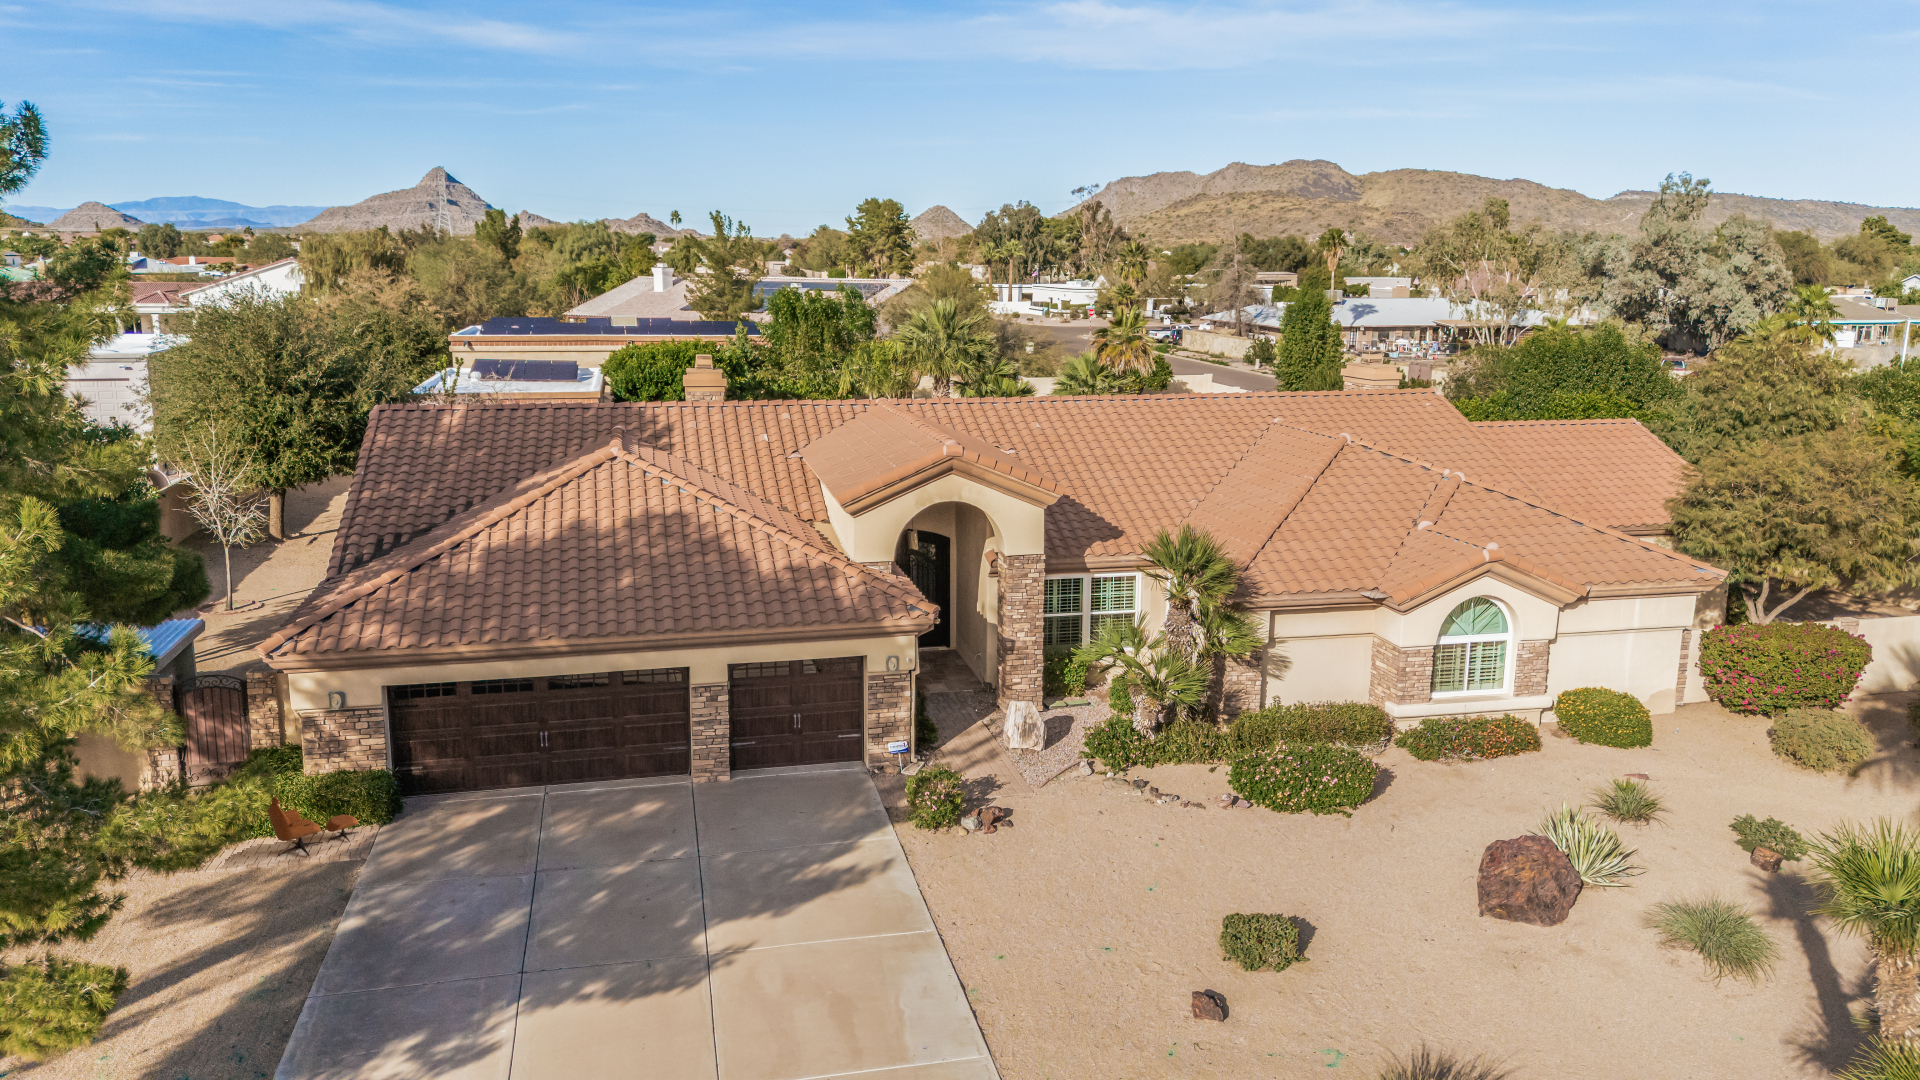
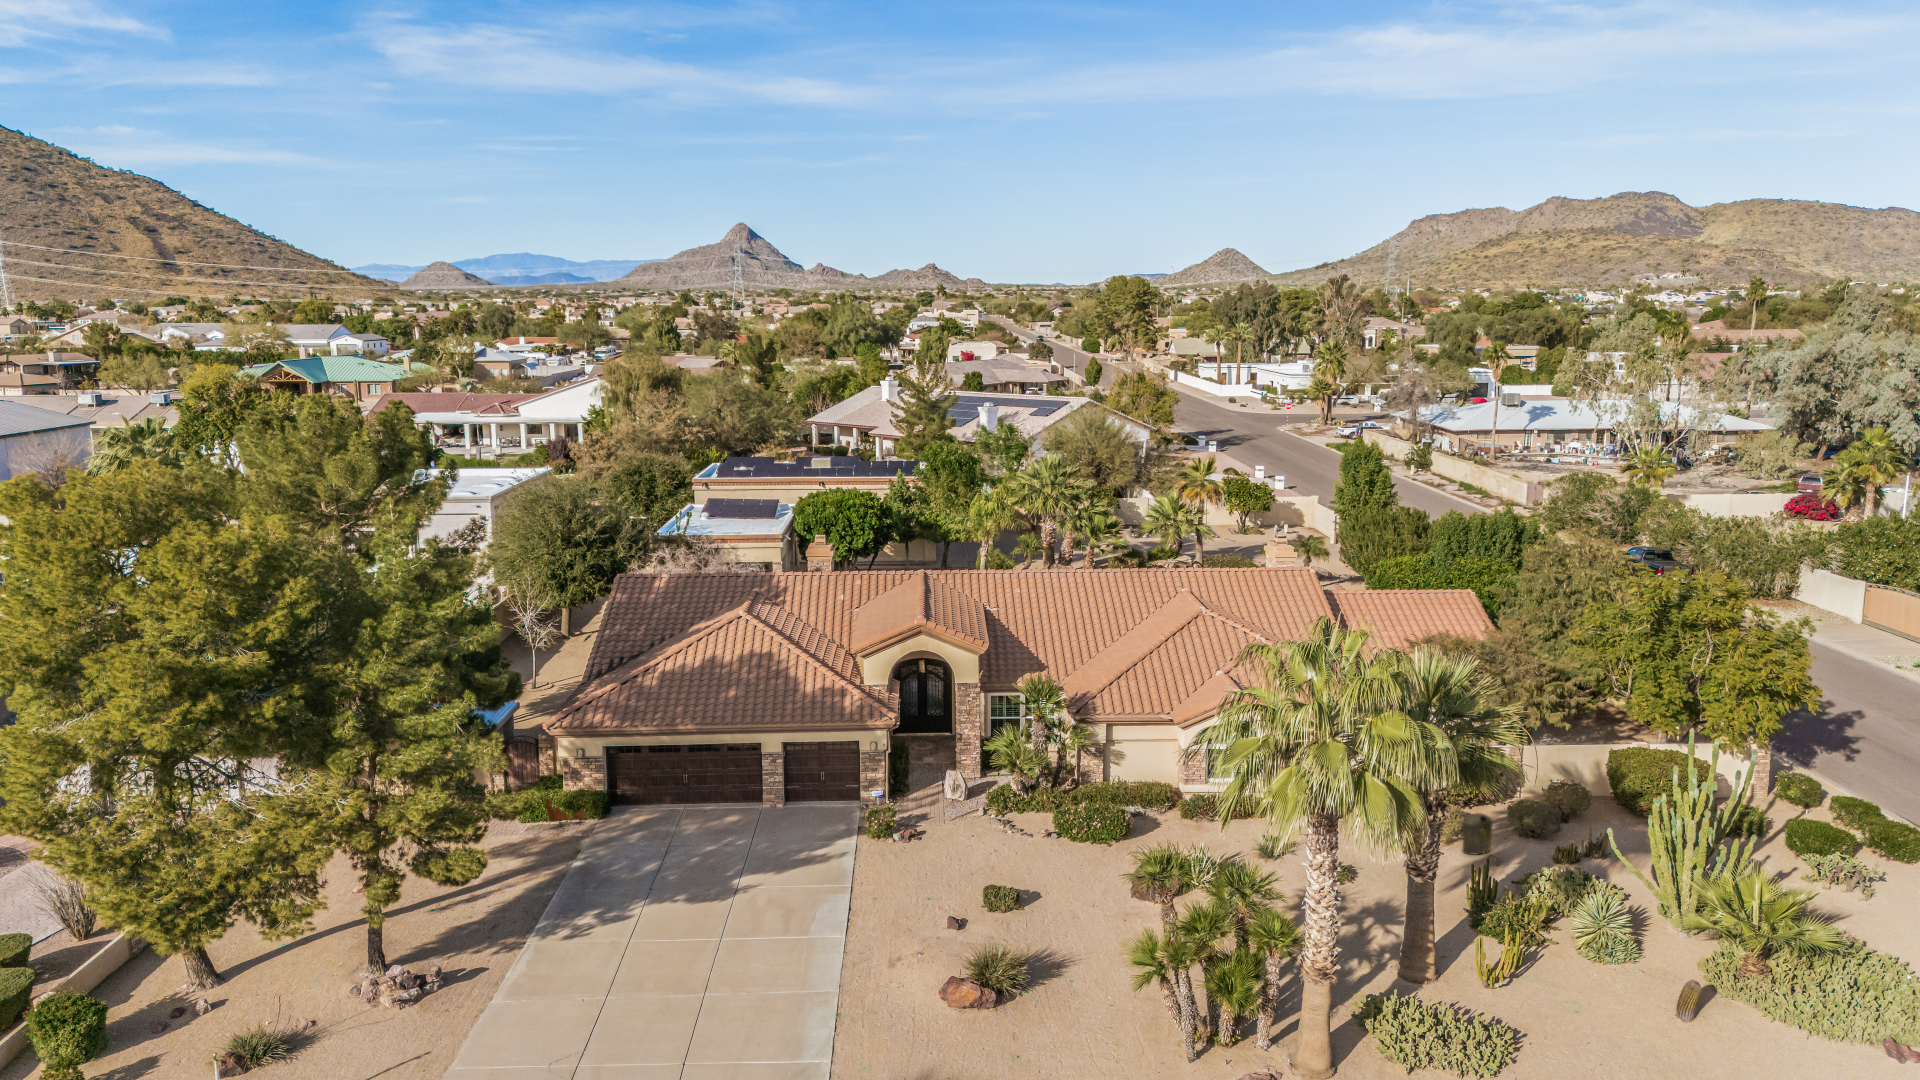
trash can: none [1850,722,1896,788] -> present [1462,813,1493,854]

